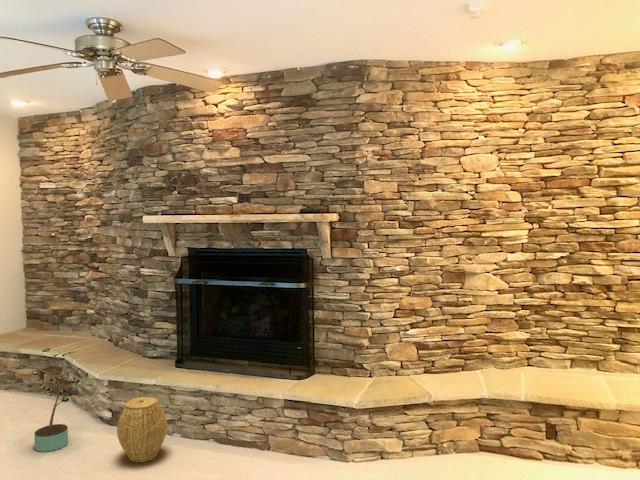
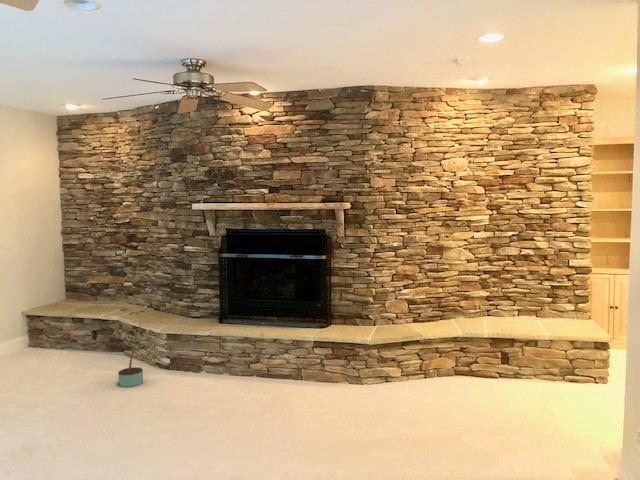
woven basket: present [117,397,167,462] -> none [189,343,226,390]

